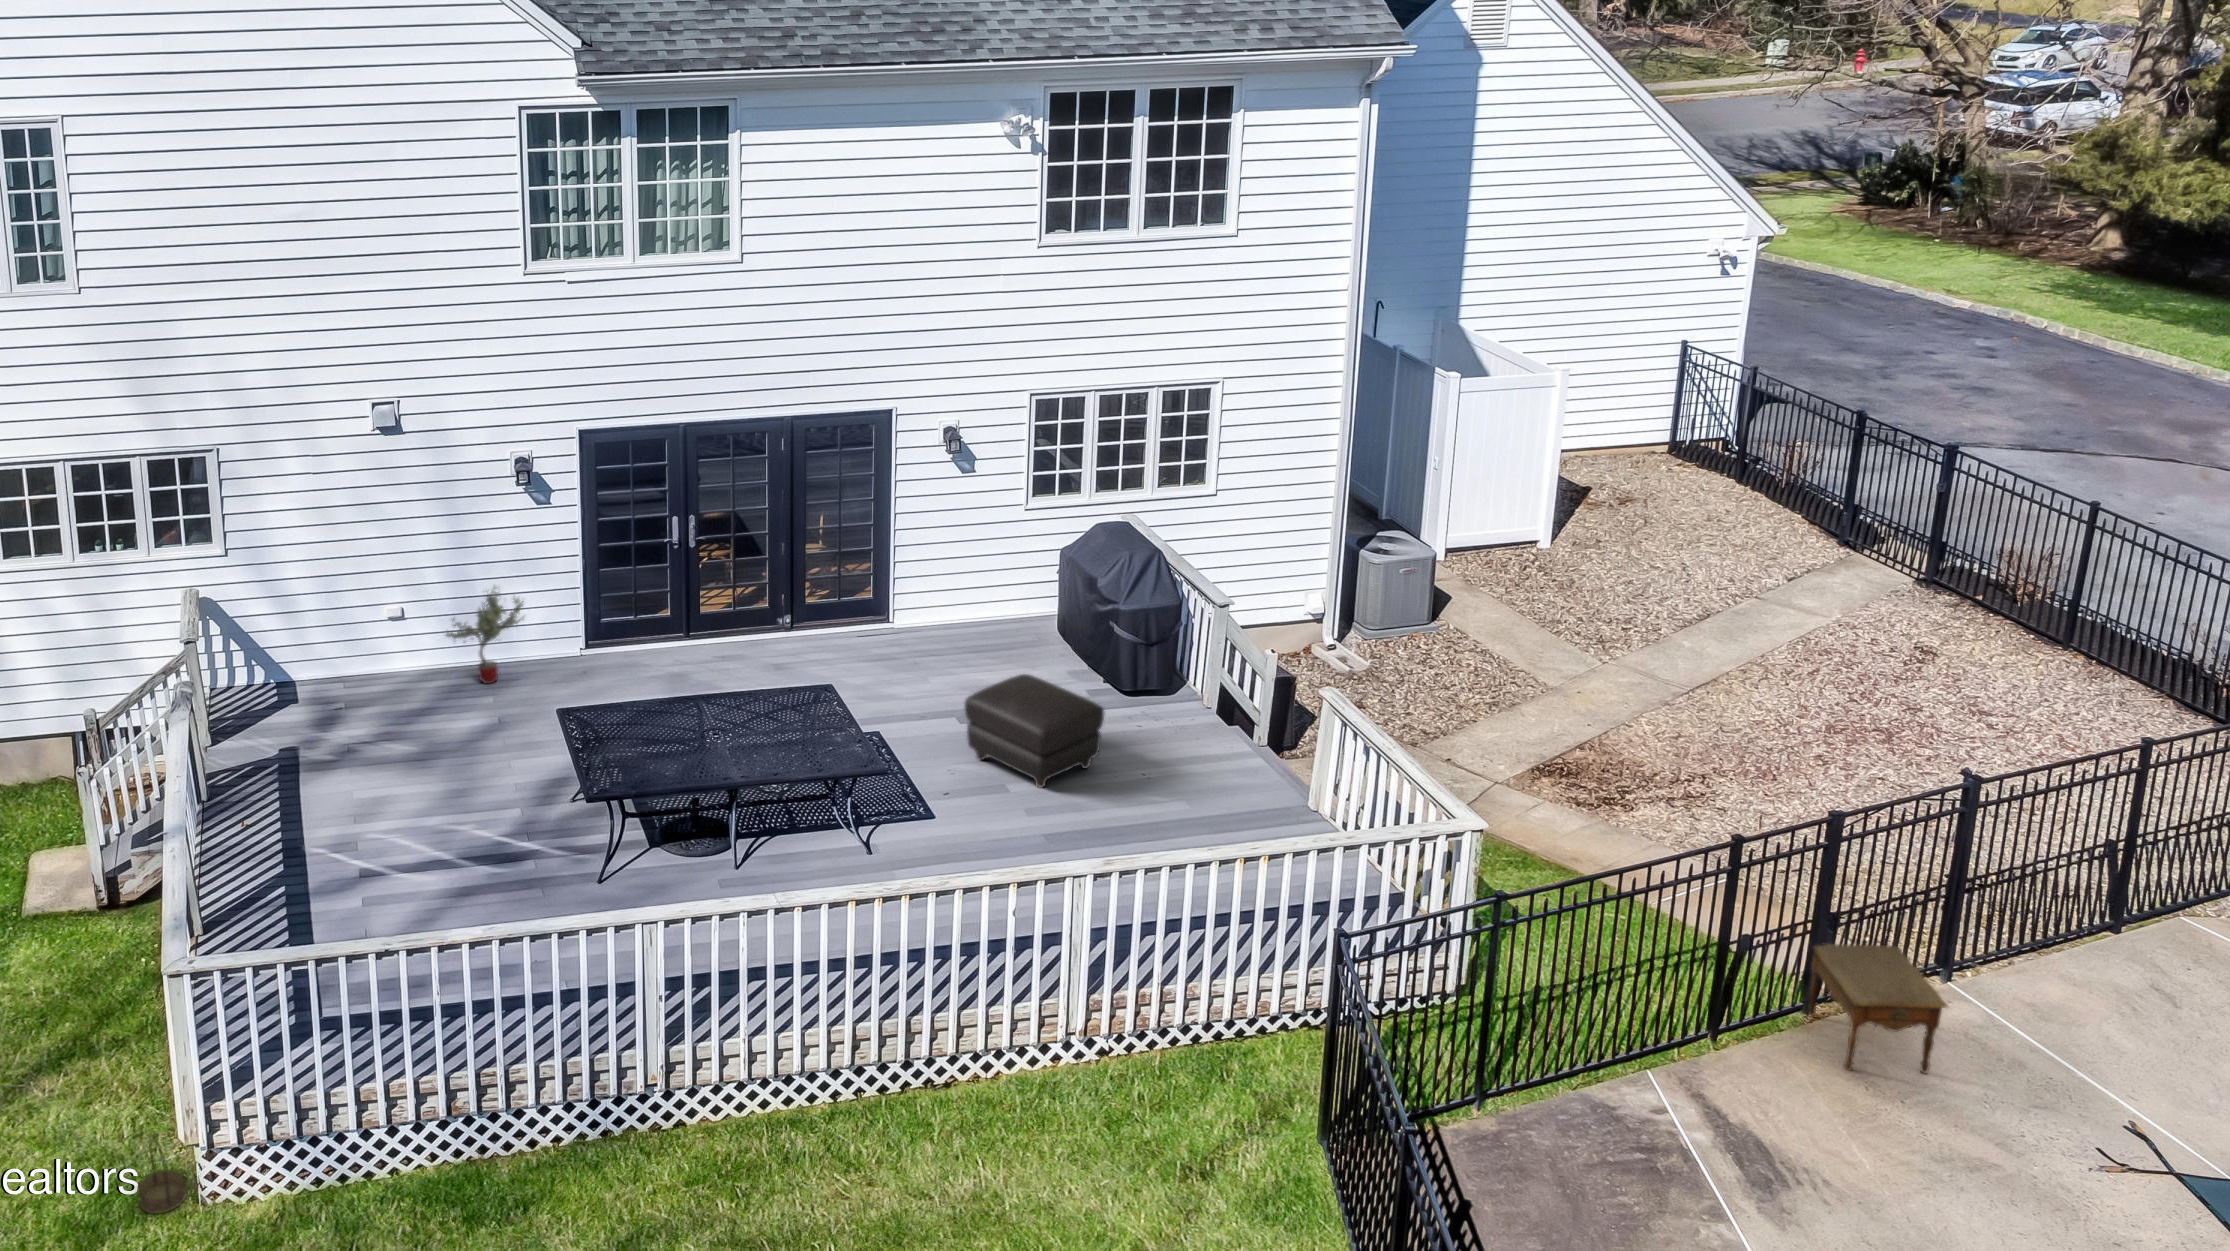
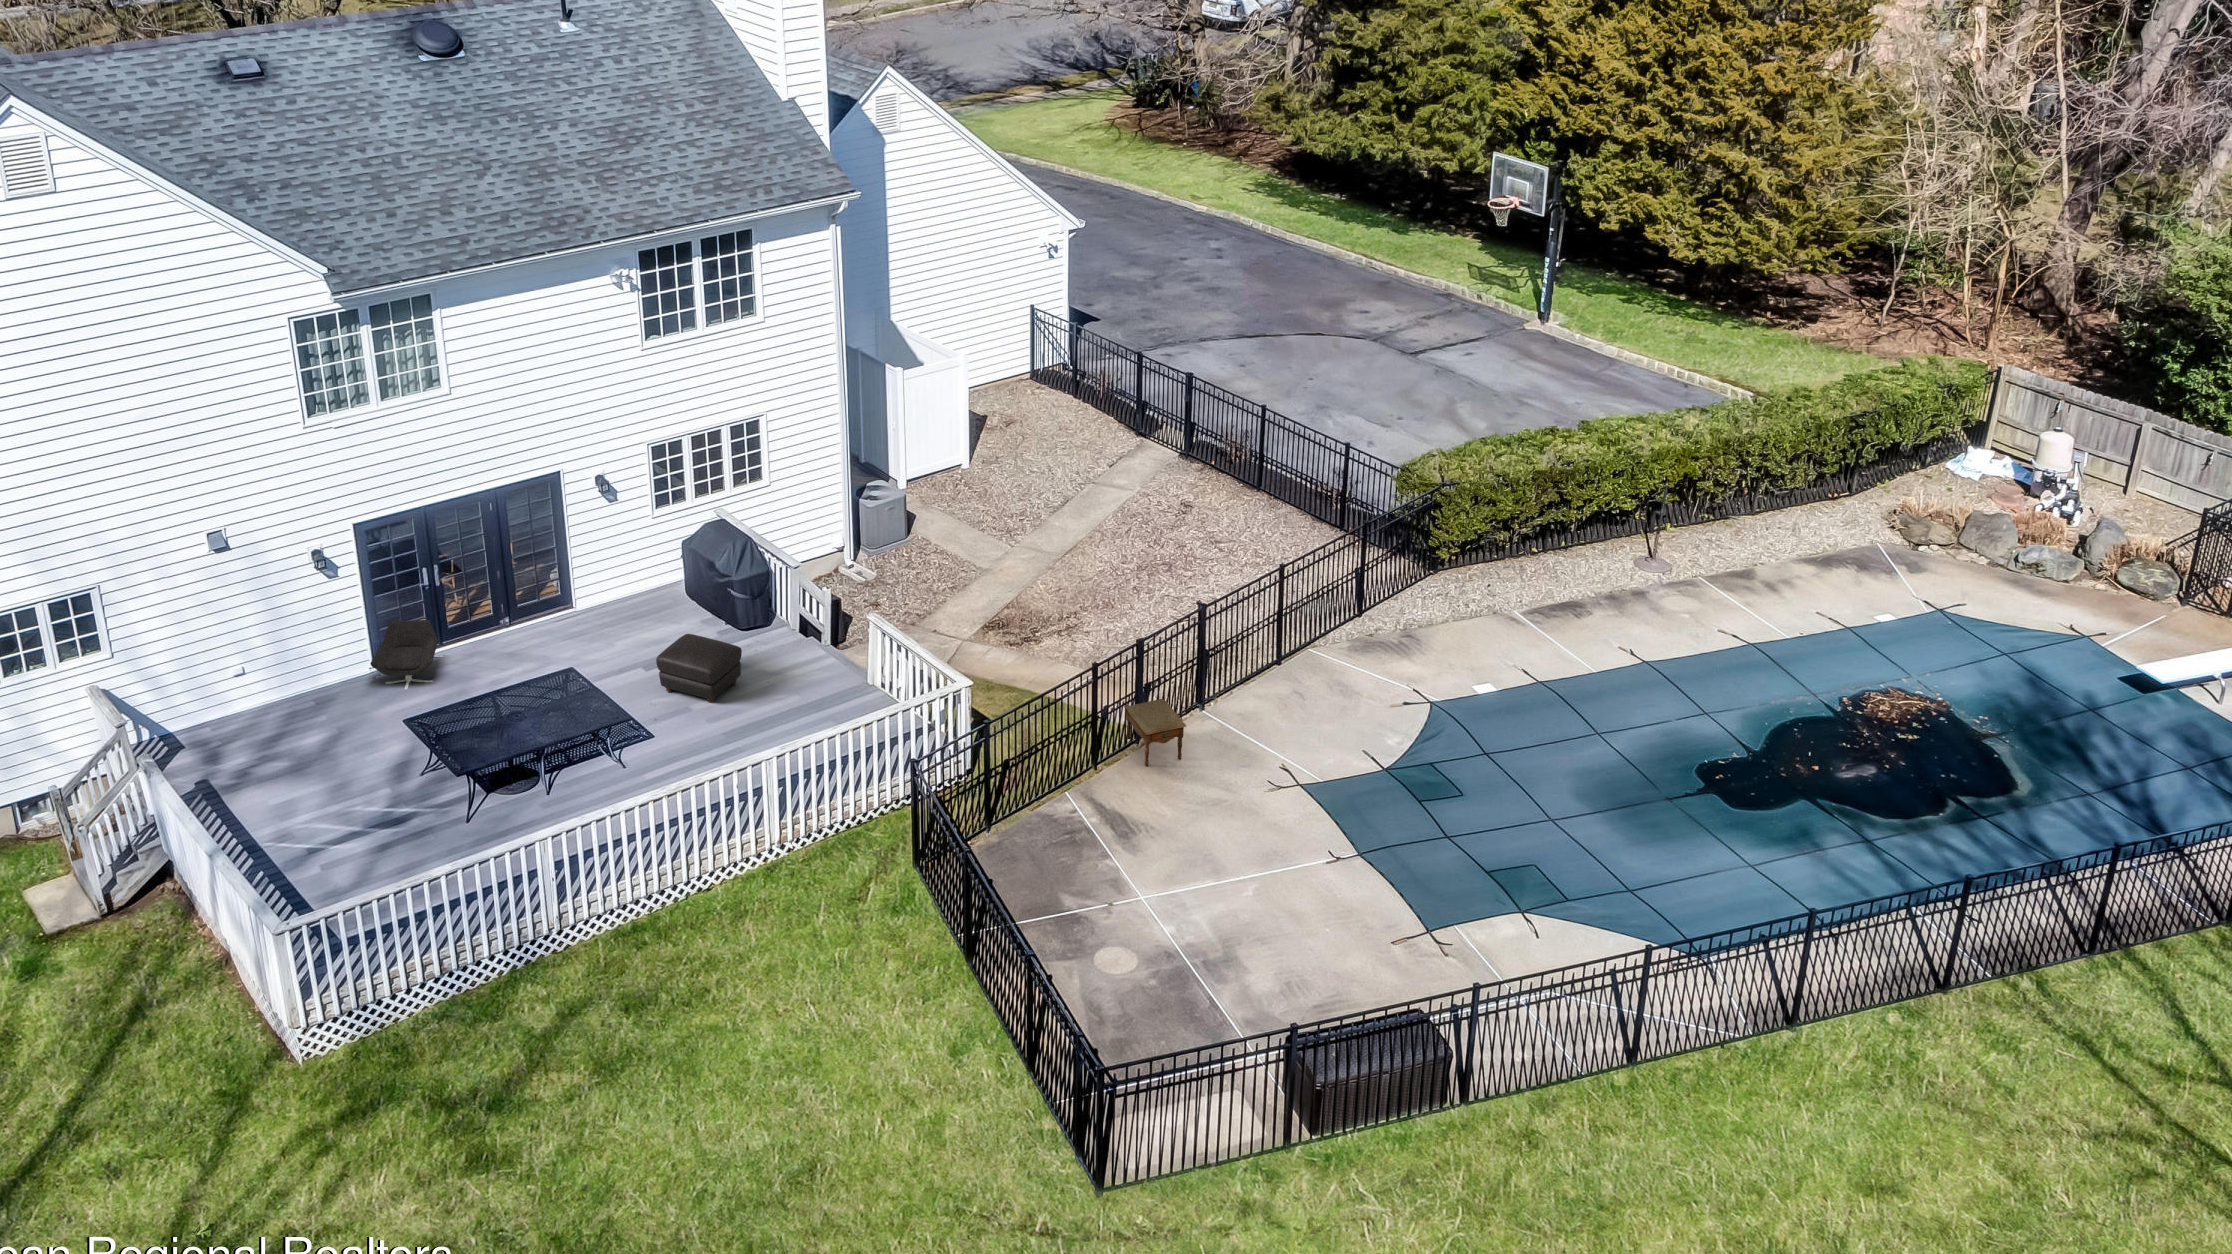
lounge chair: none [568,586,671,694] -> present [370,620,438,689]
potted tree: present [446,587,524,684] -> none [282,639,339,706]
basket: present [137,1134,186,1214] -> none [258,1035,289,1079]

